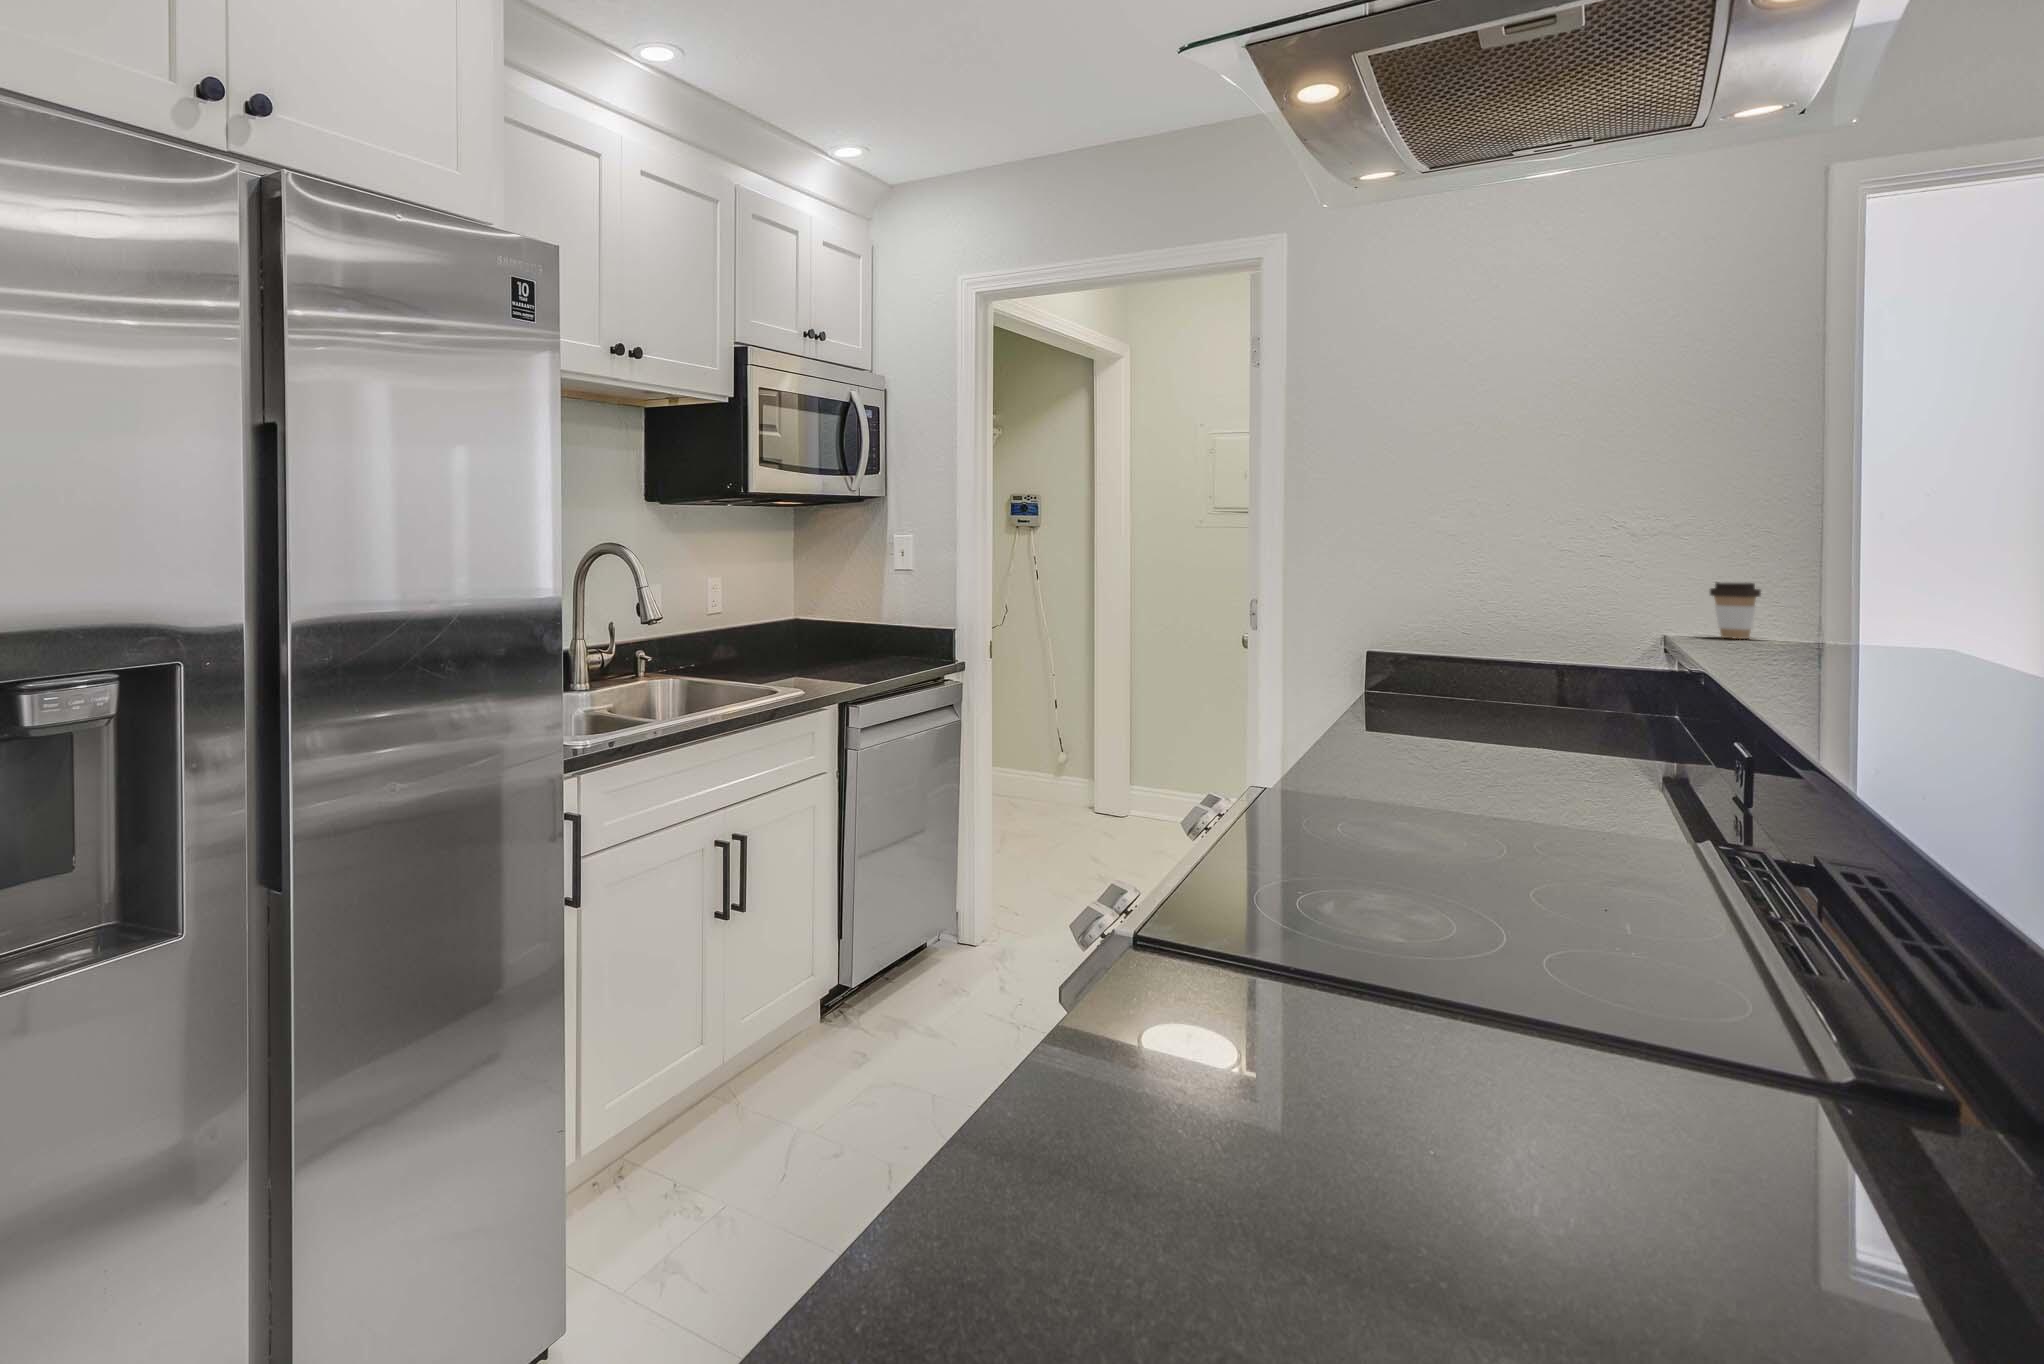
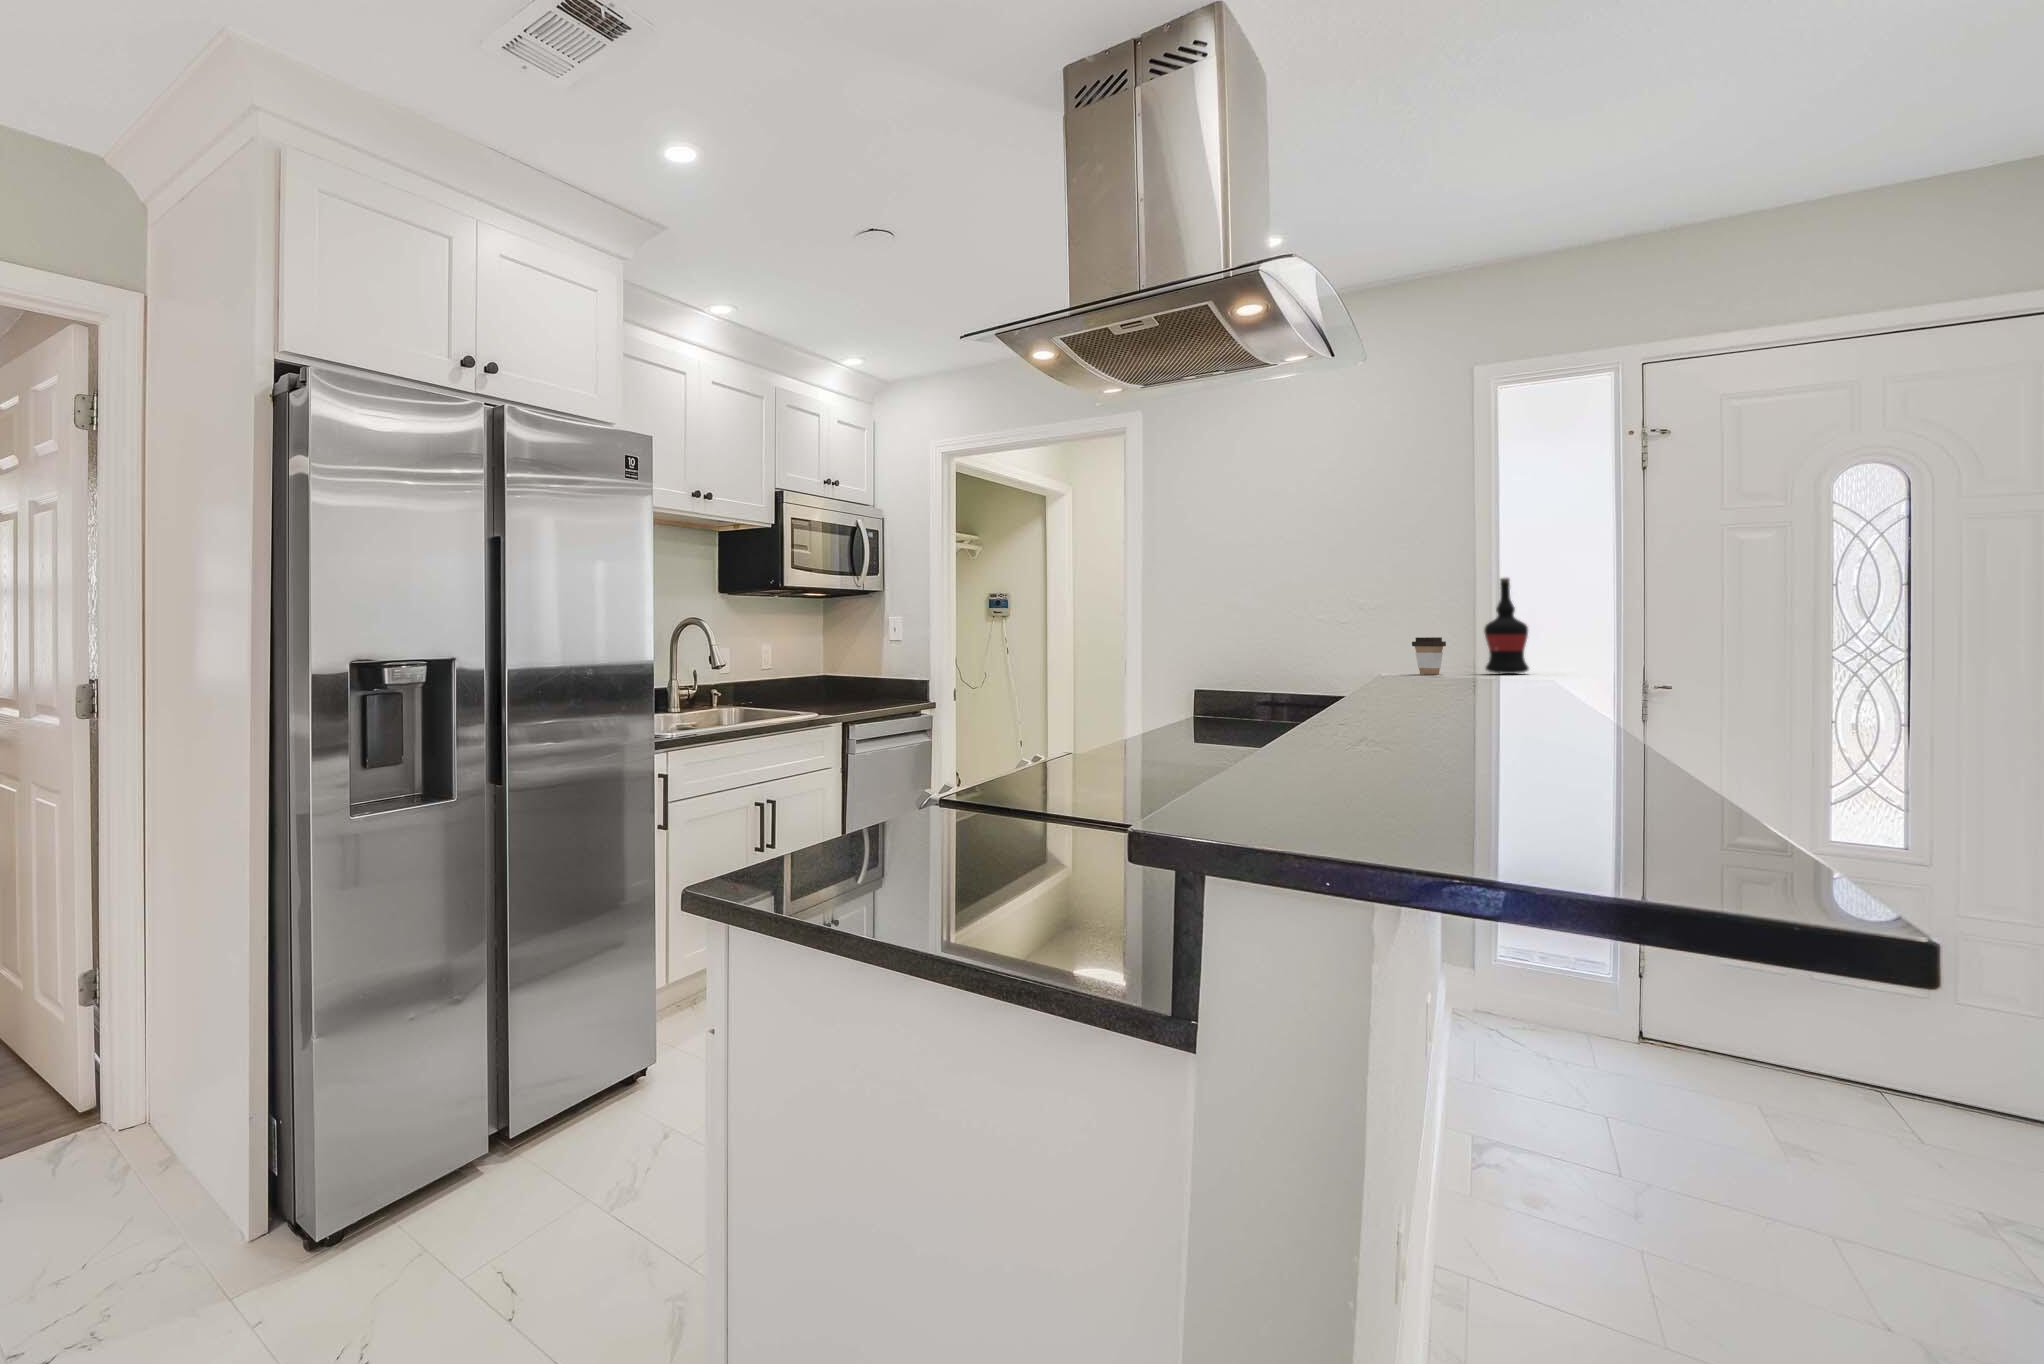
wine bottle: none [1826,495,1898,640] -> present [1484,578,1529,674]

